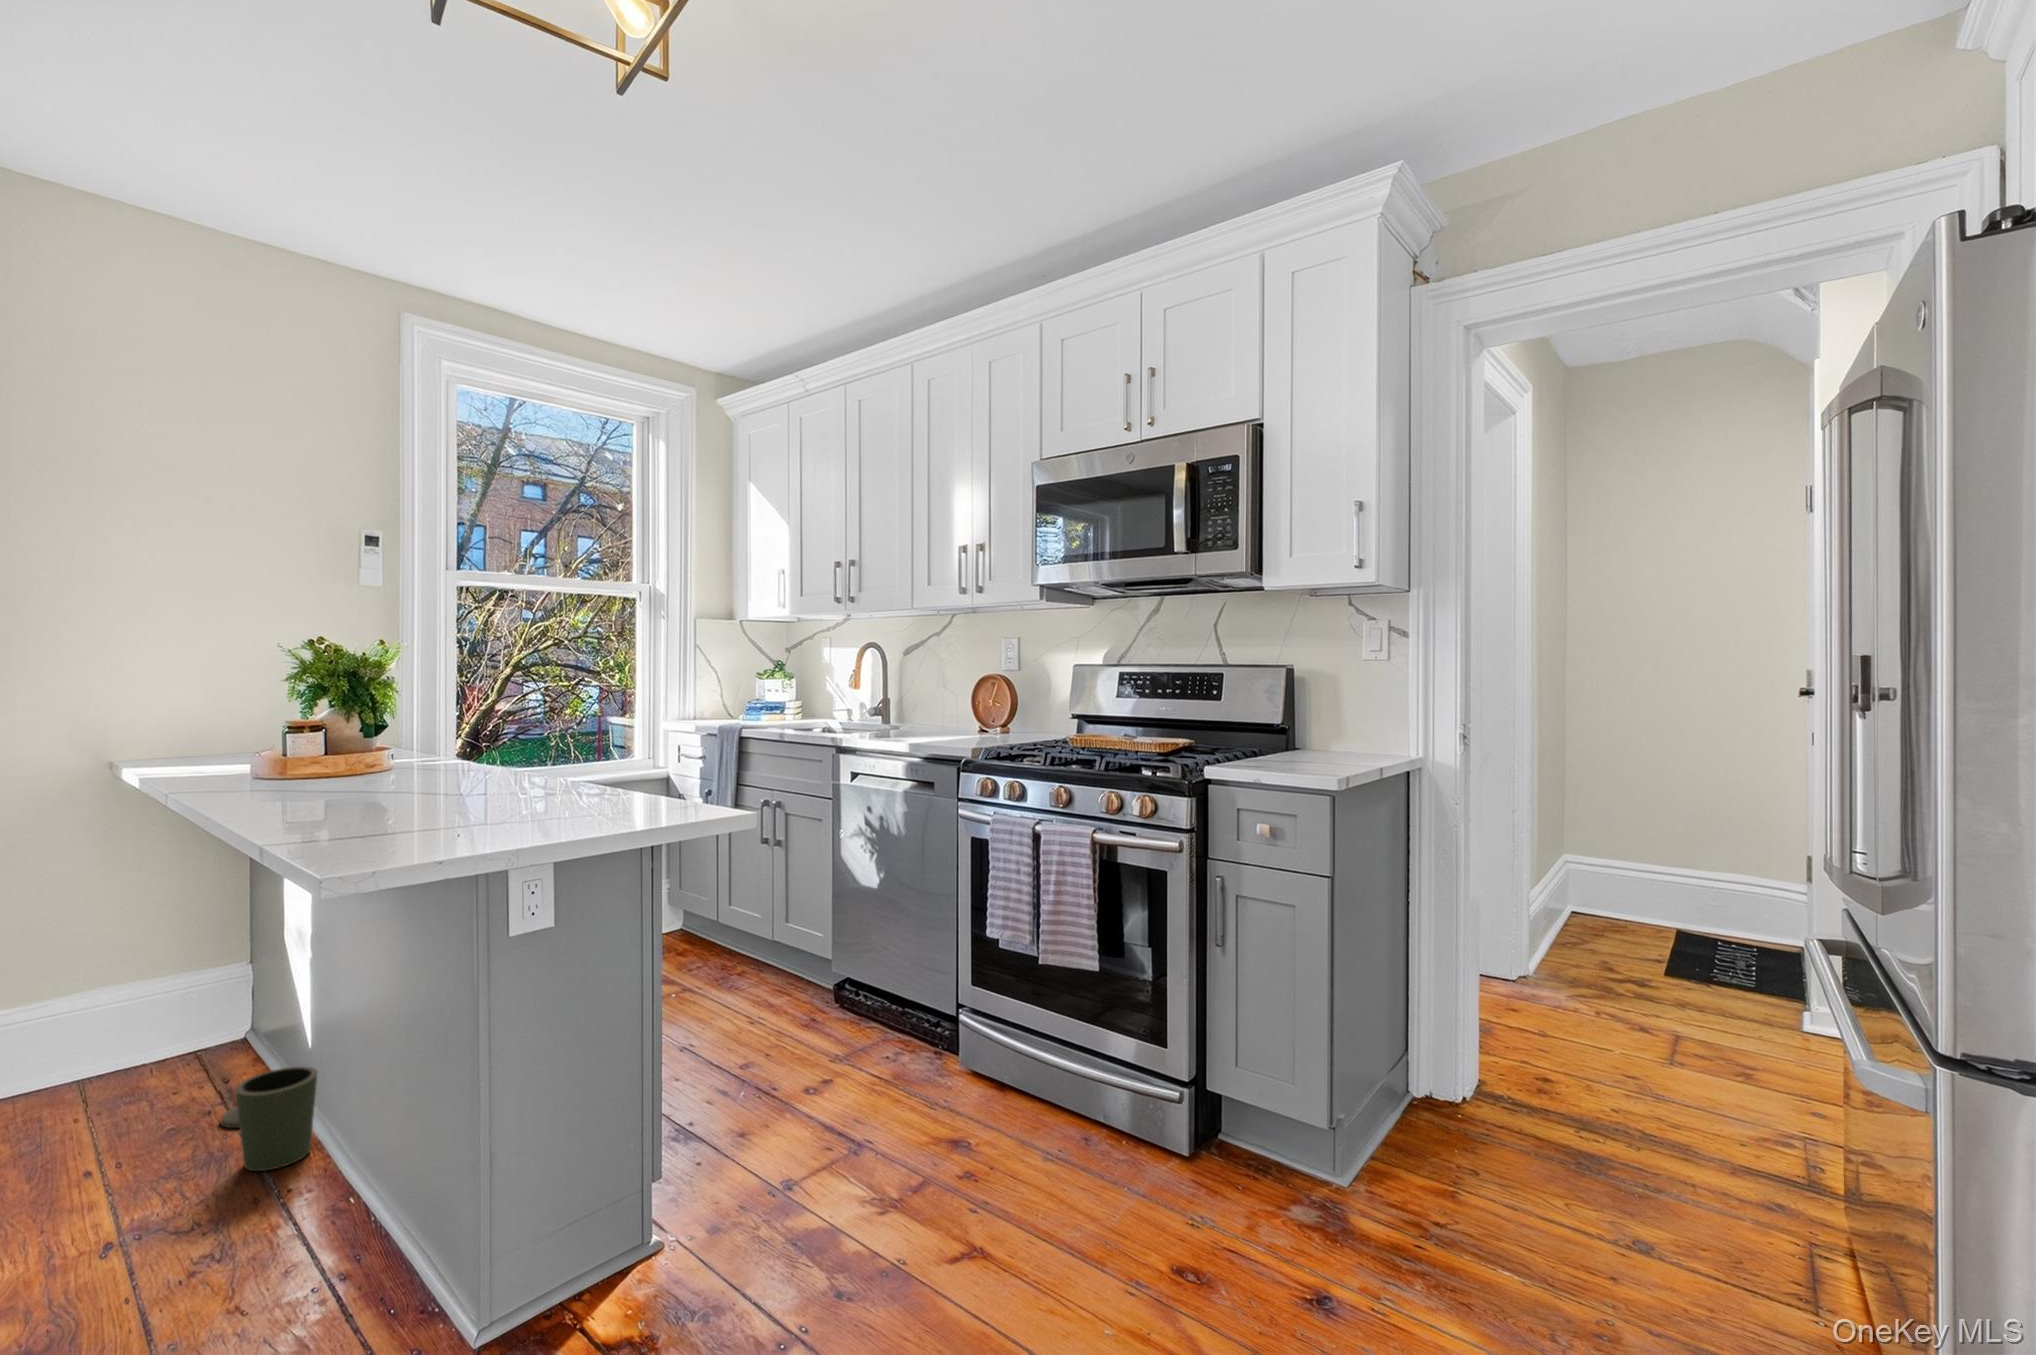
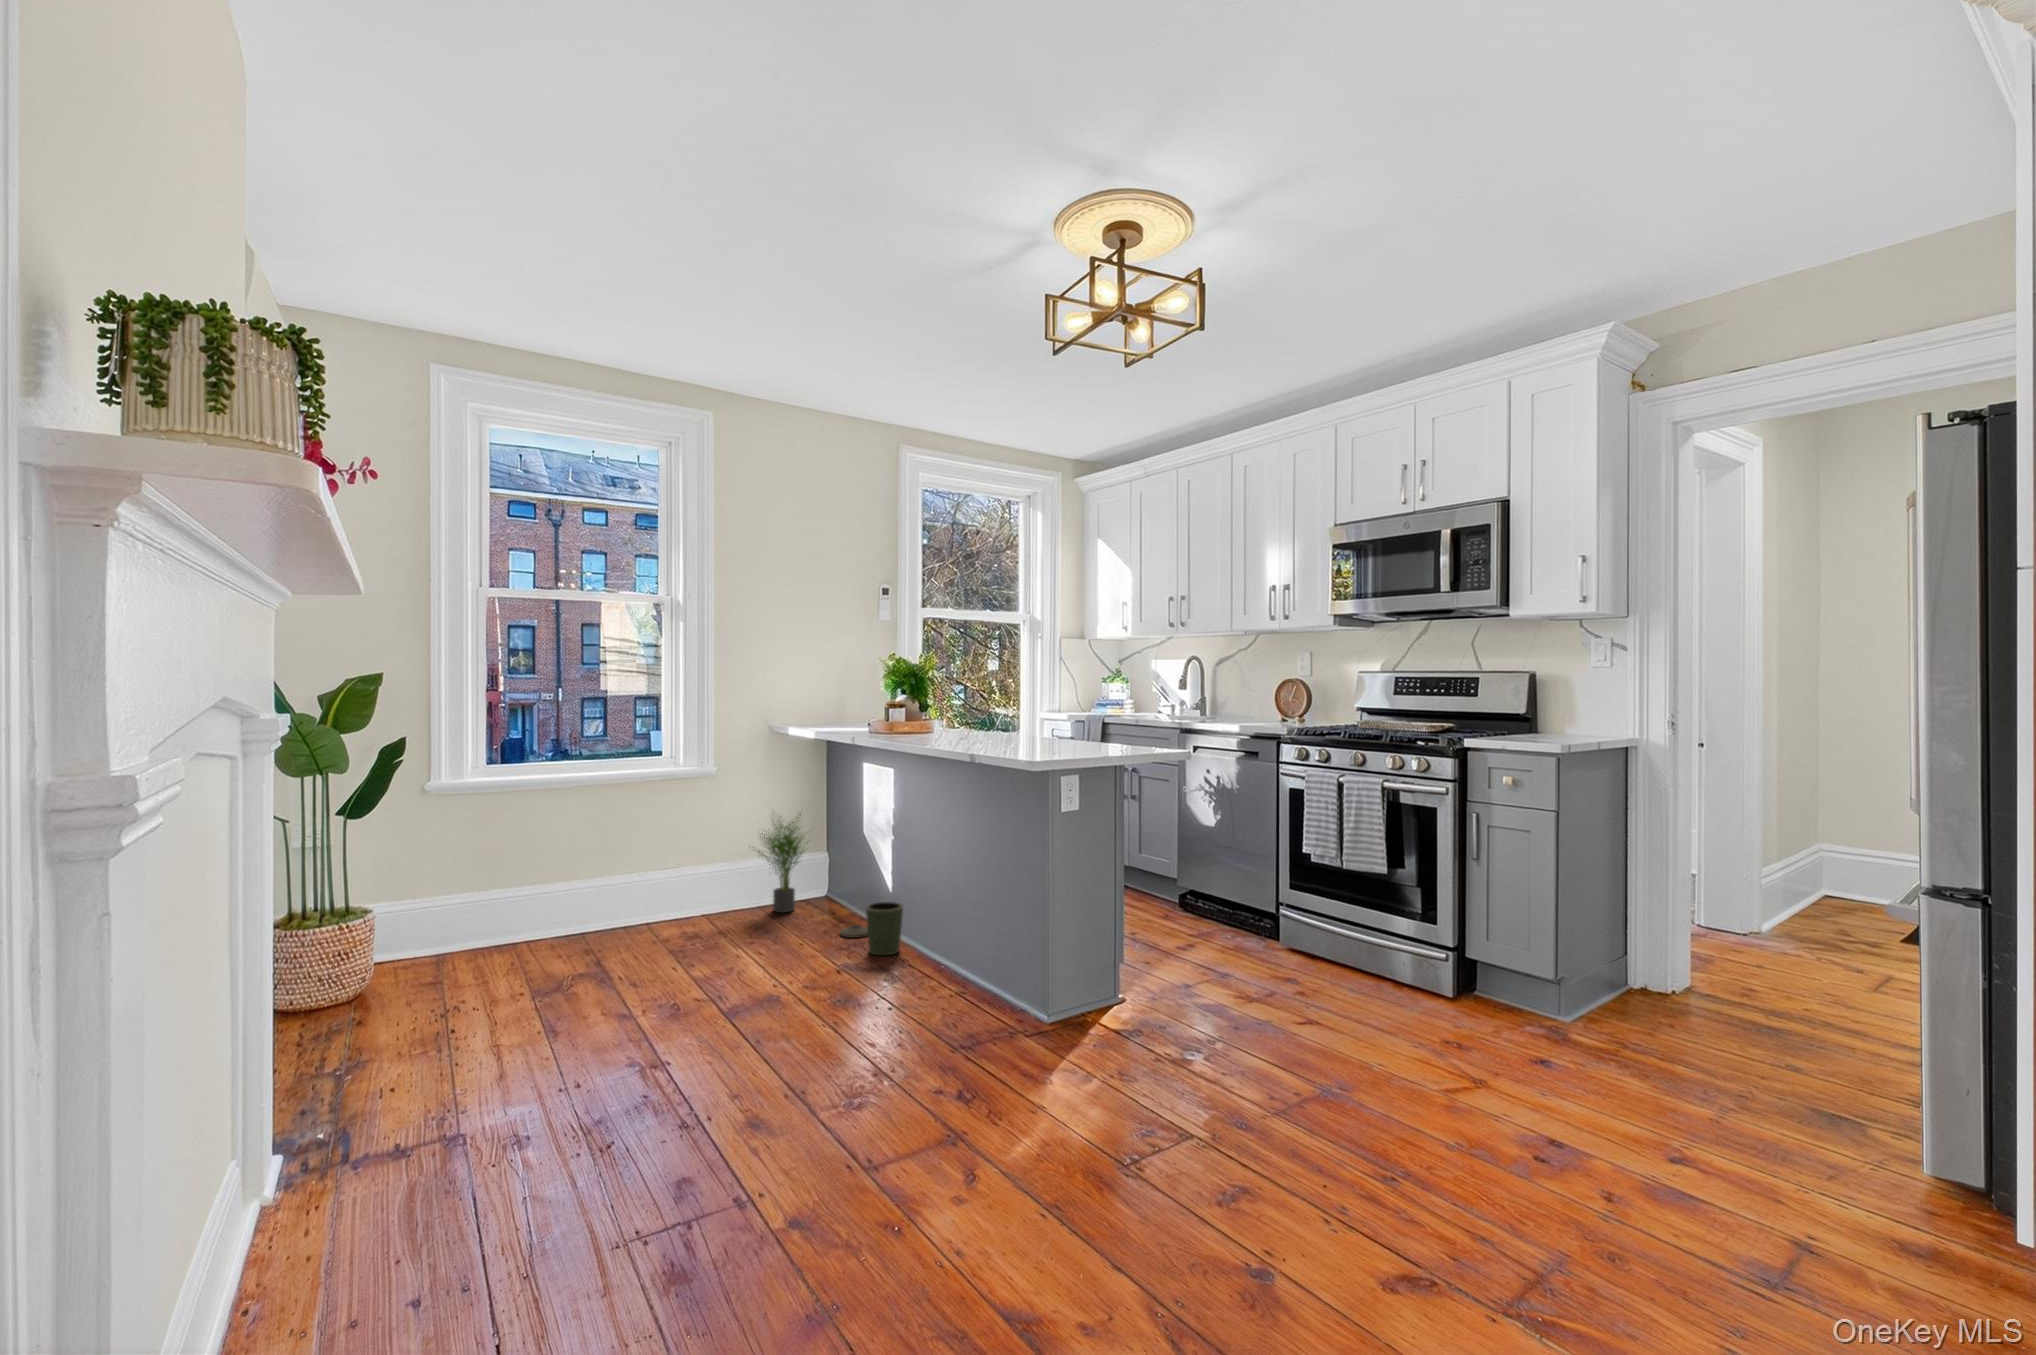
potted plant: none [53,890,228,1075] -> present [758,816,808,912]

